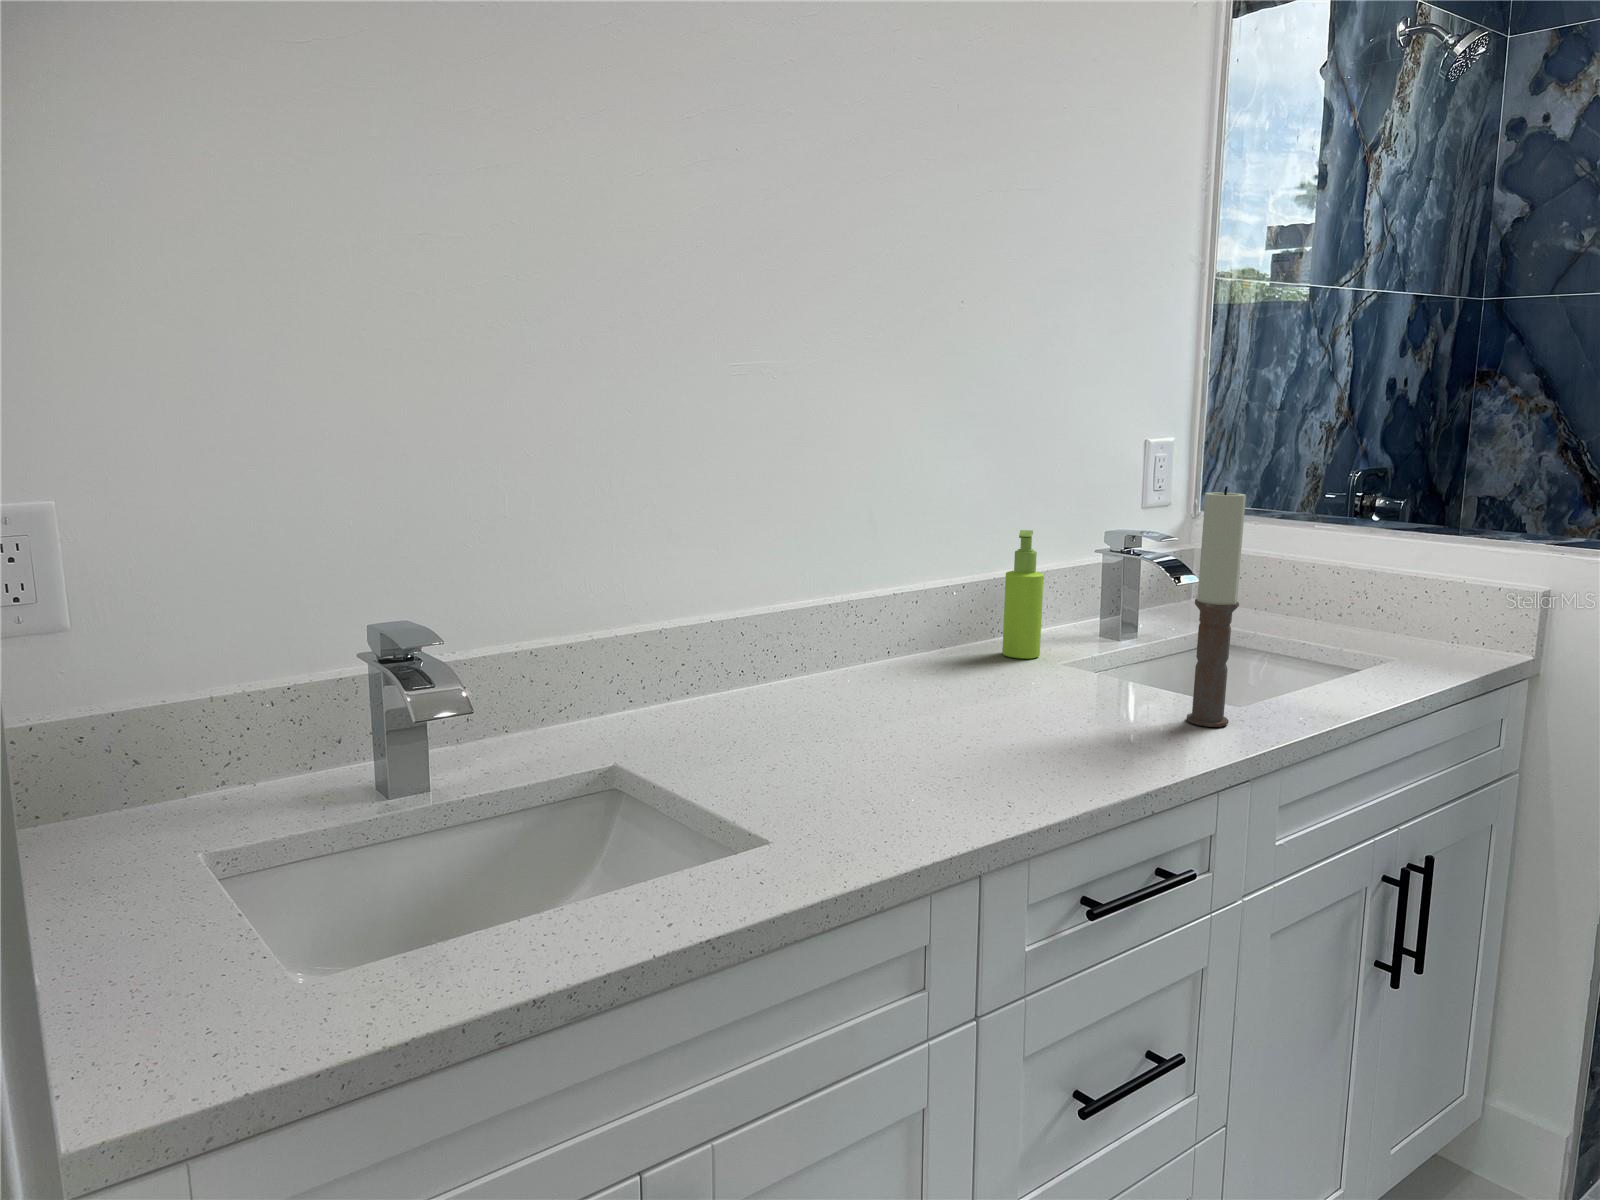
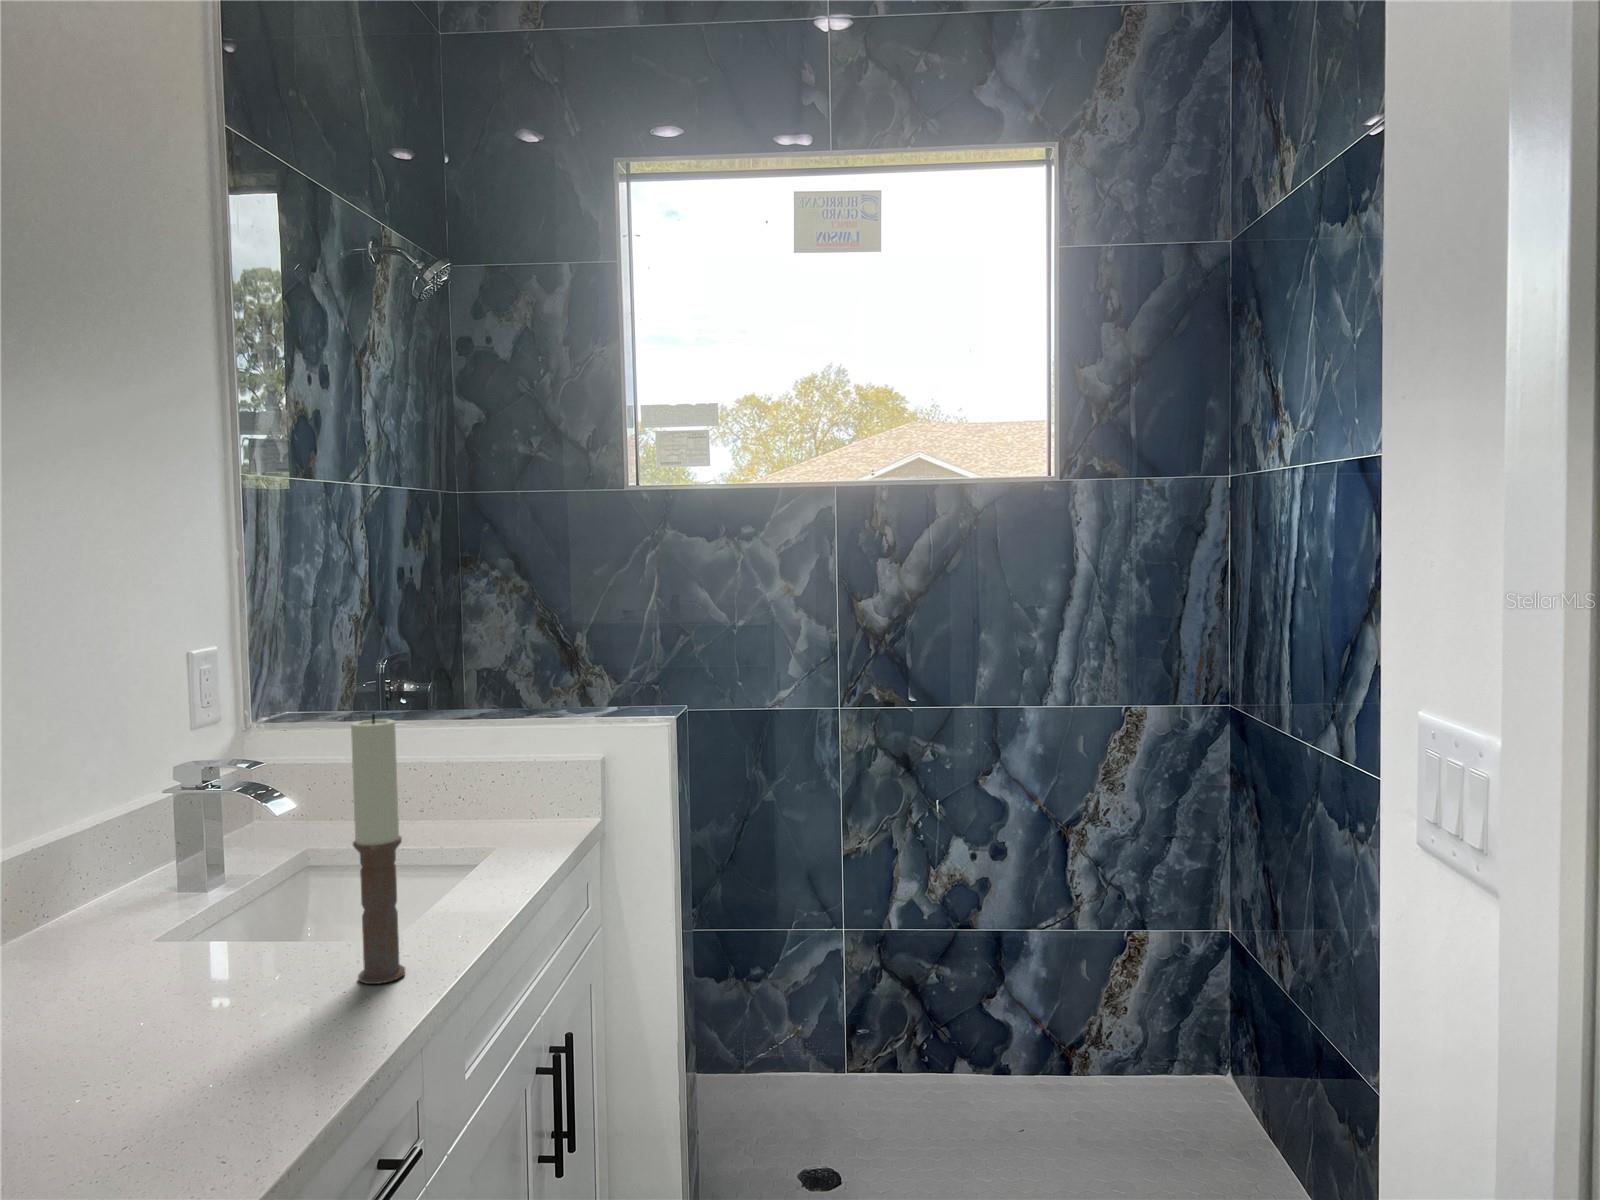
soap dispenser: present [1002,530,1044,659] -> none [53,791,116,965]

